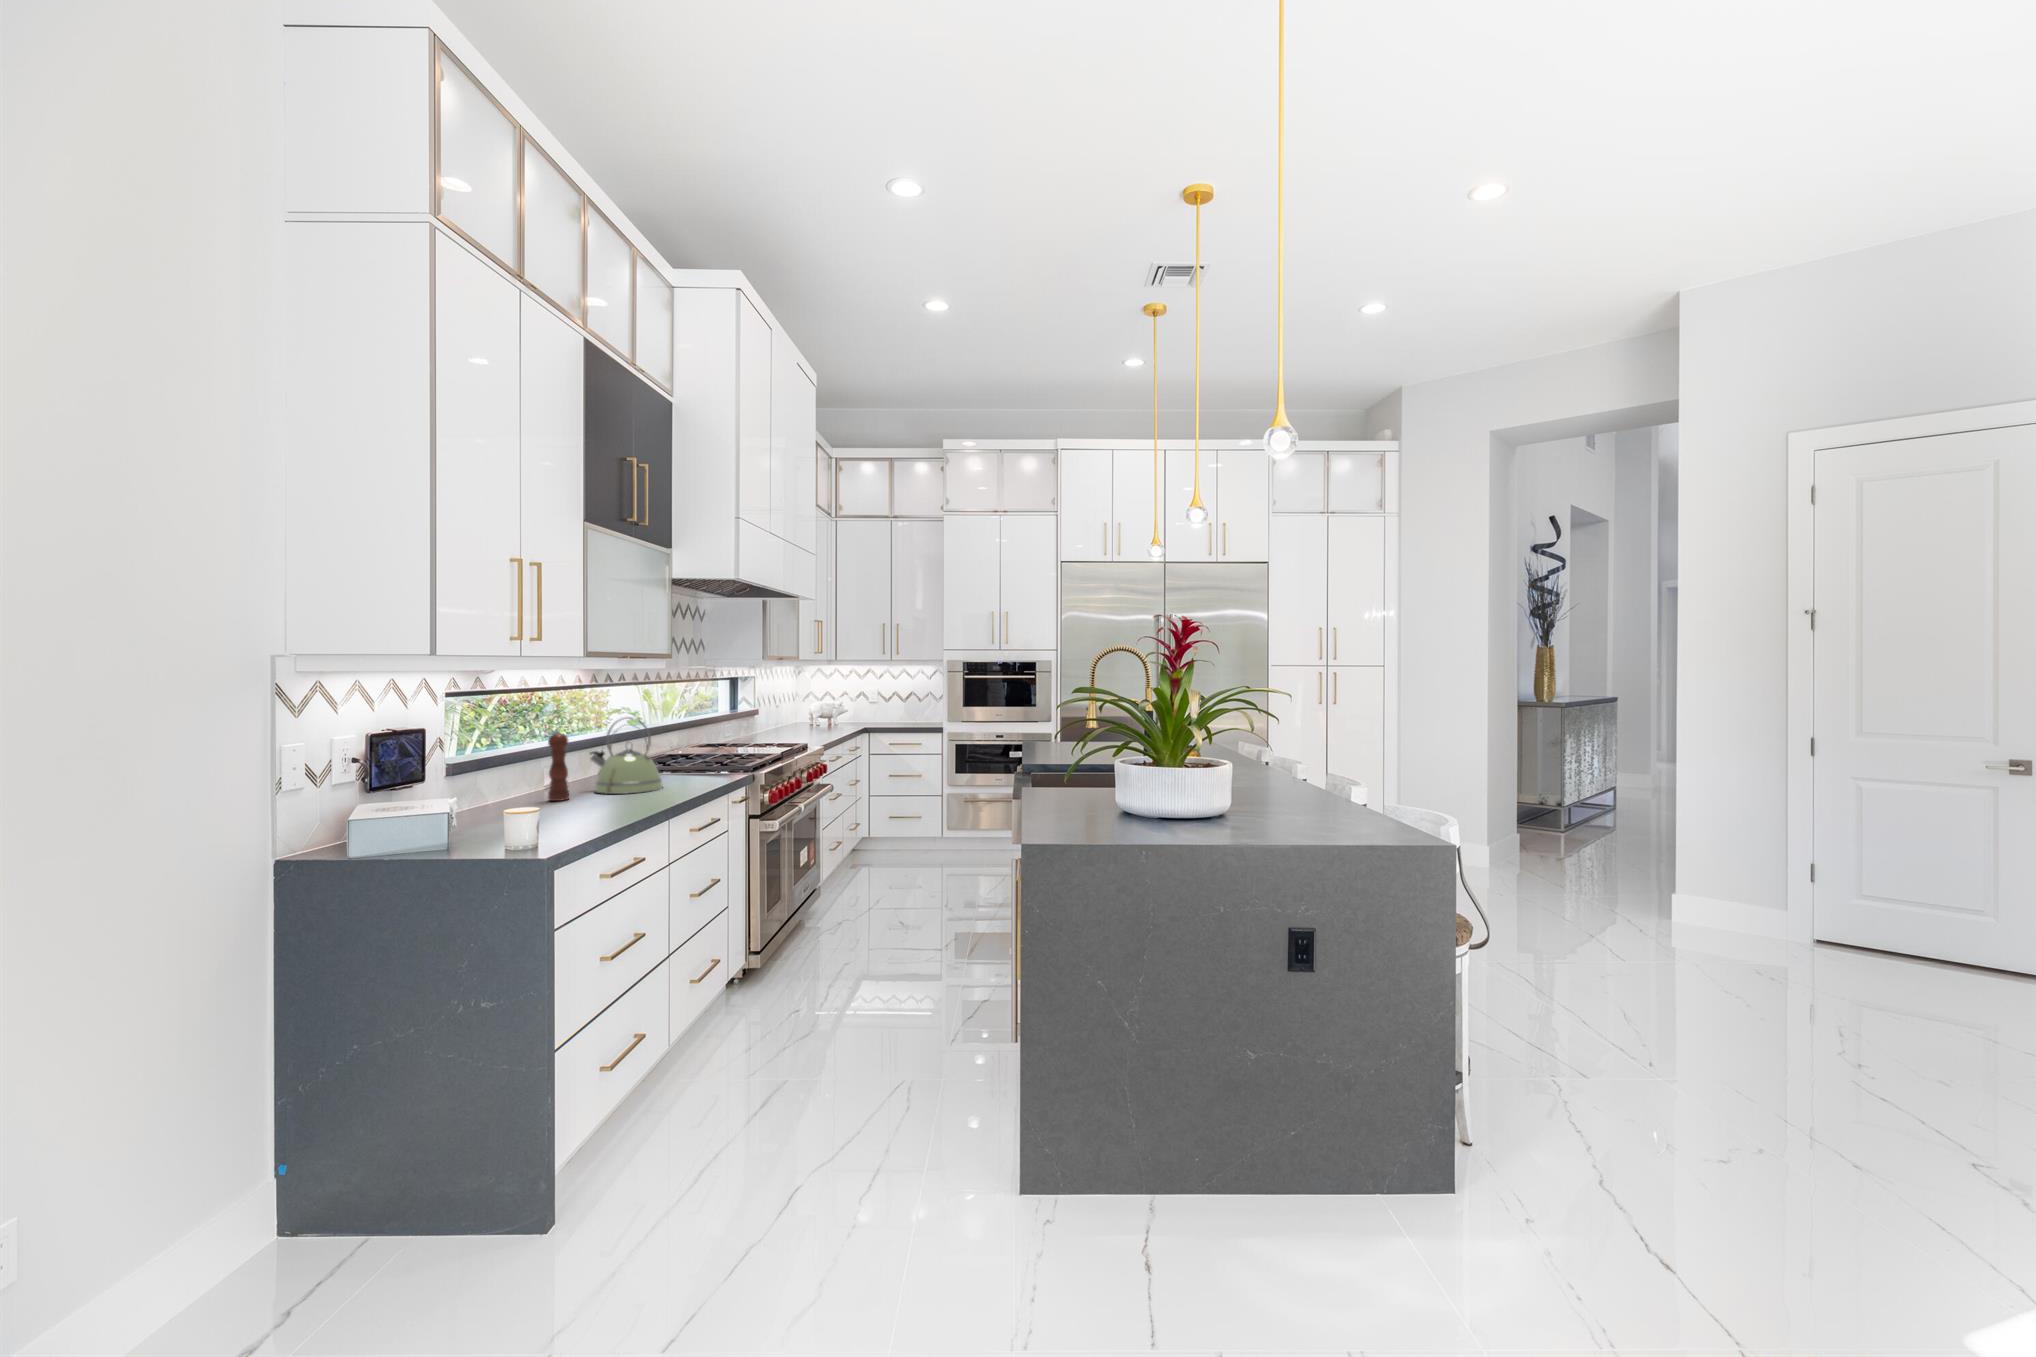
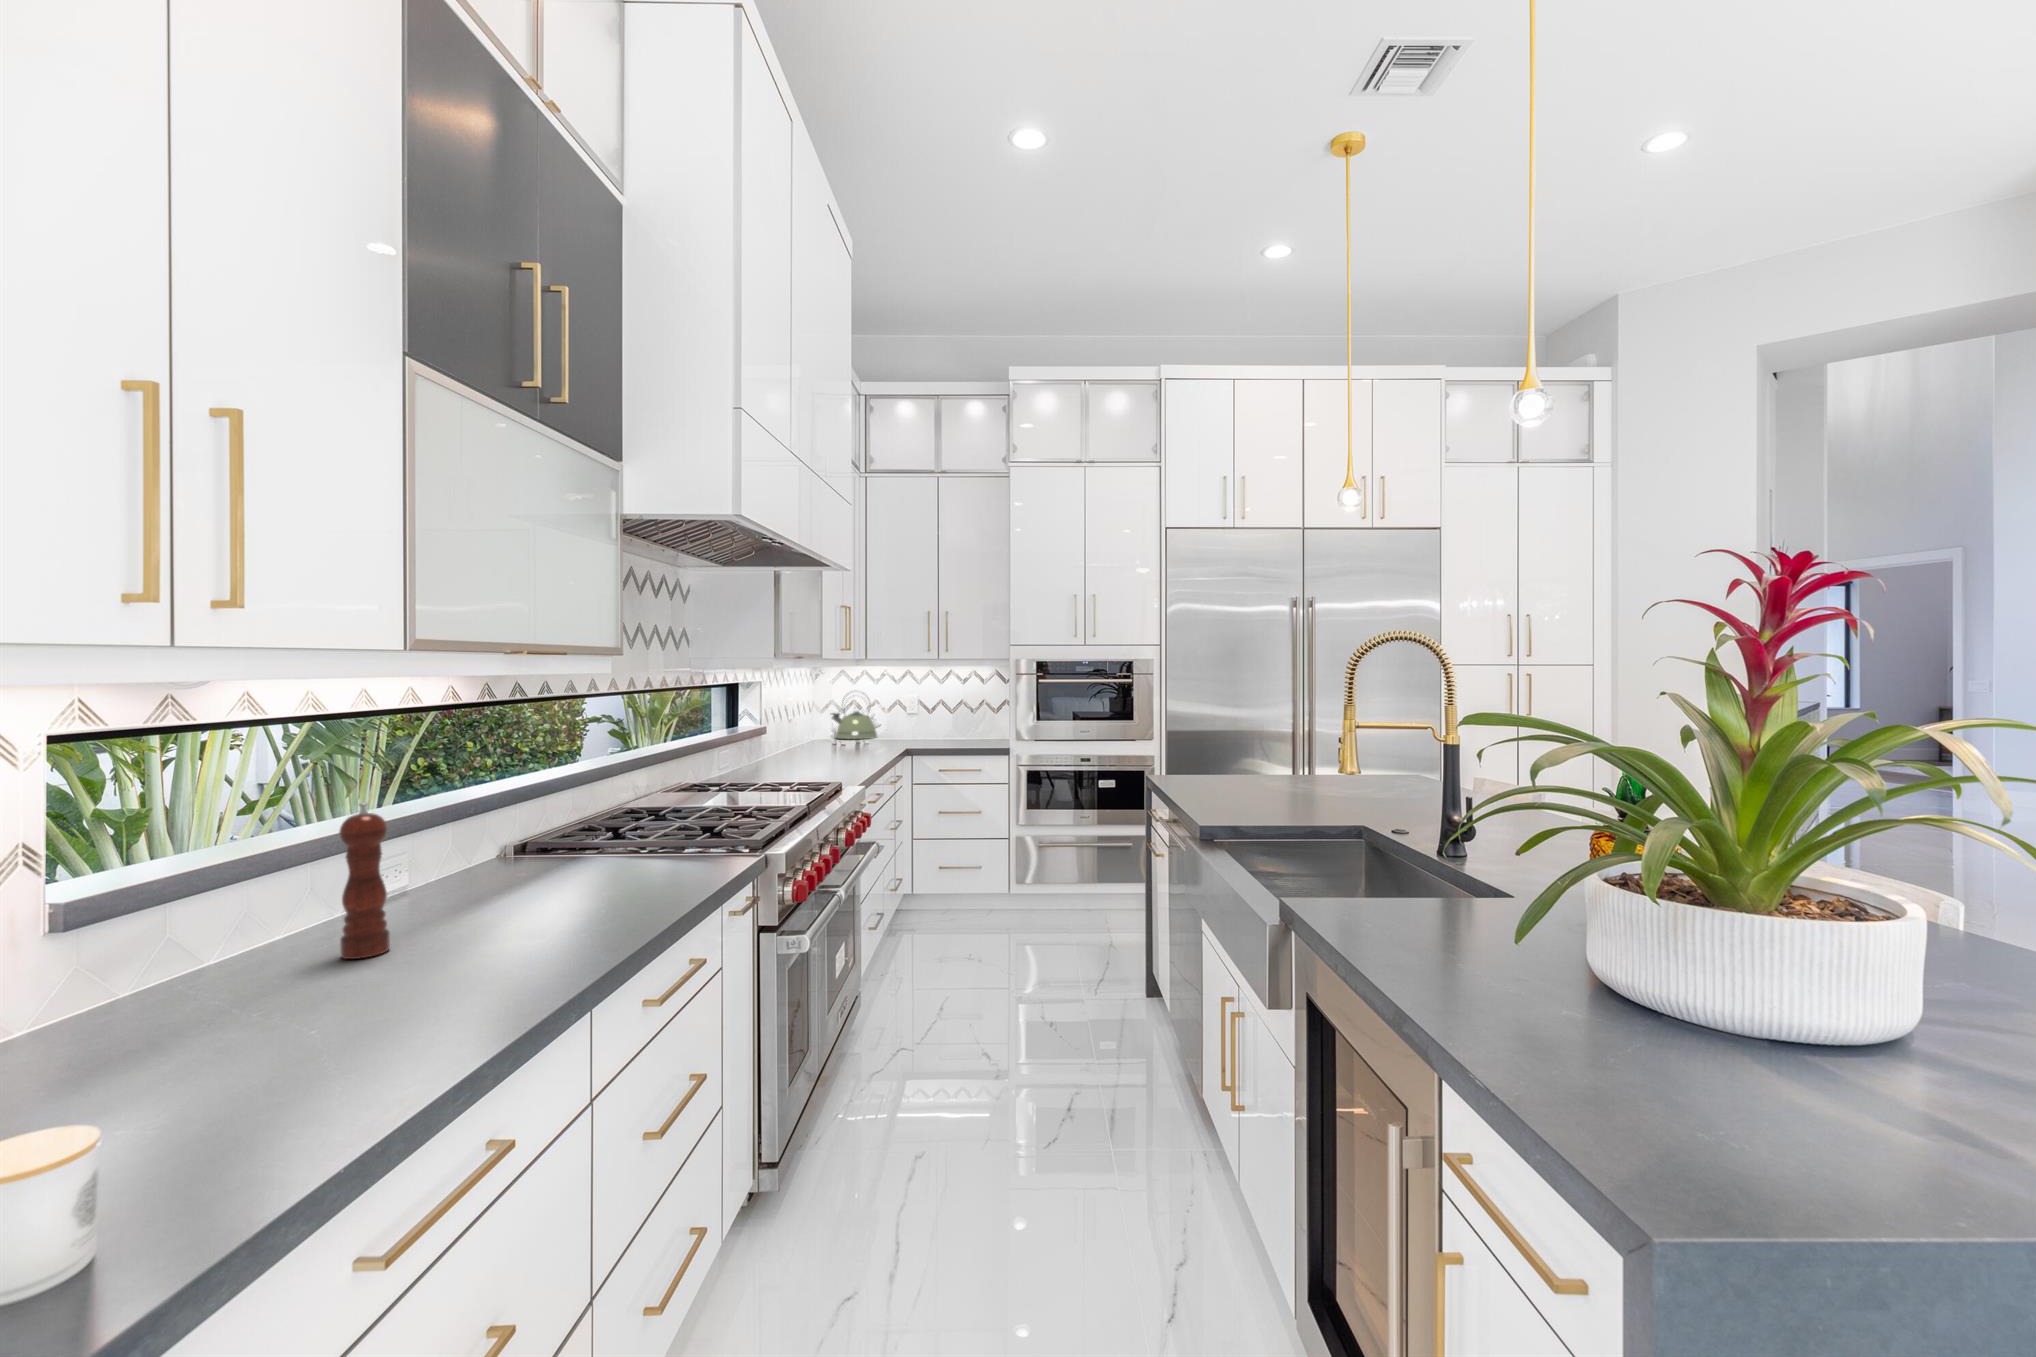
kettle: present [590,717,663,794] -> present [832,693,877,739]

